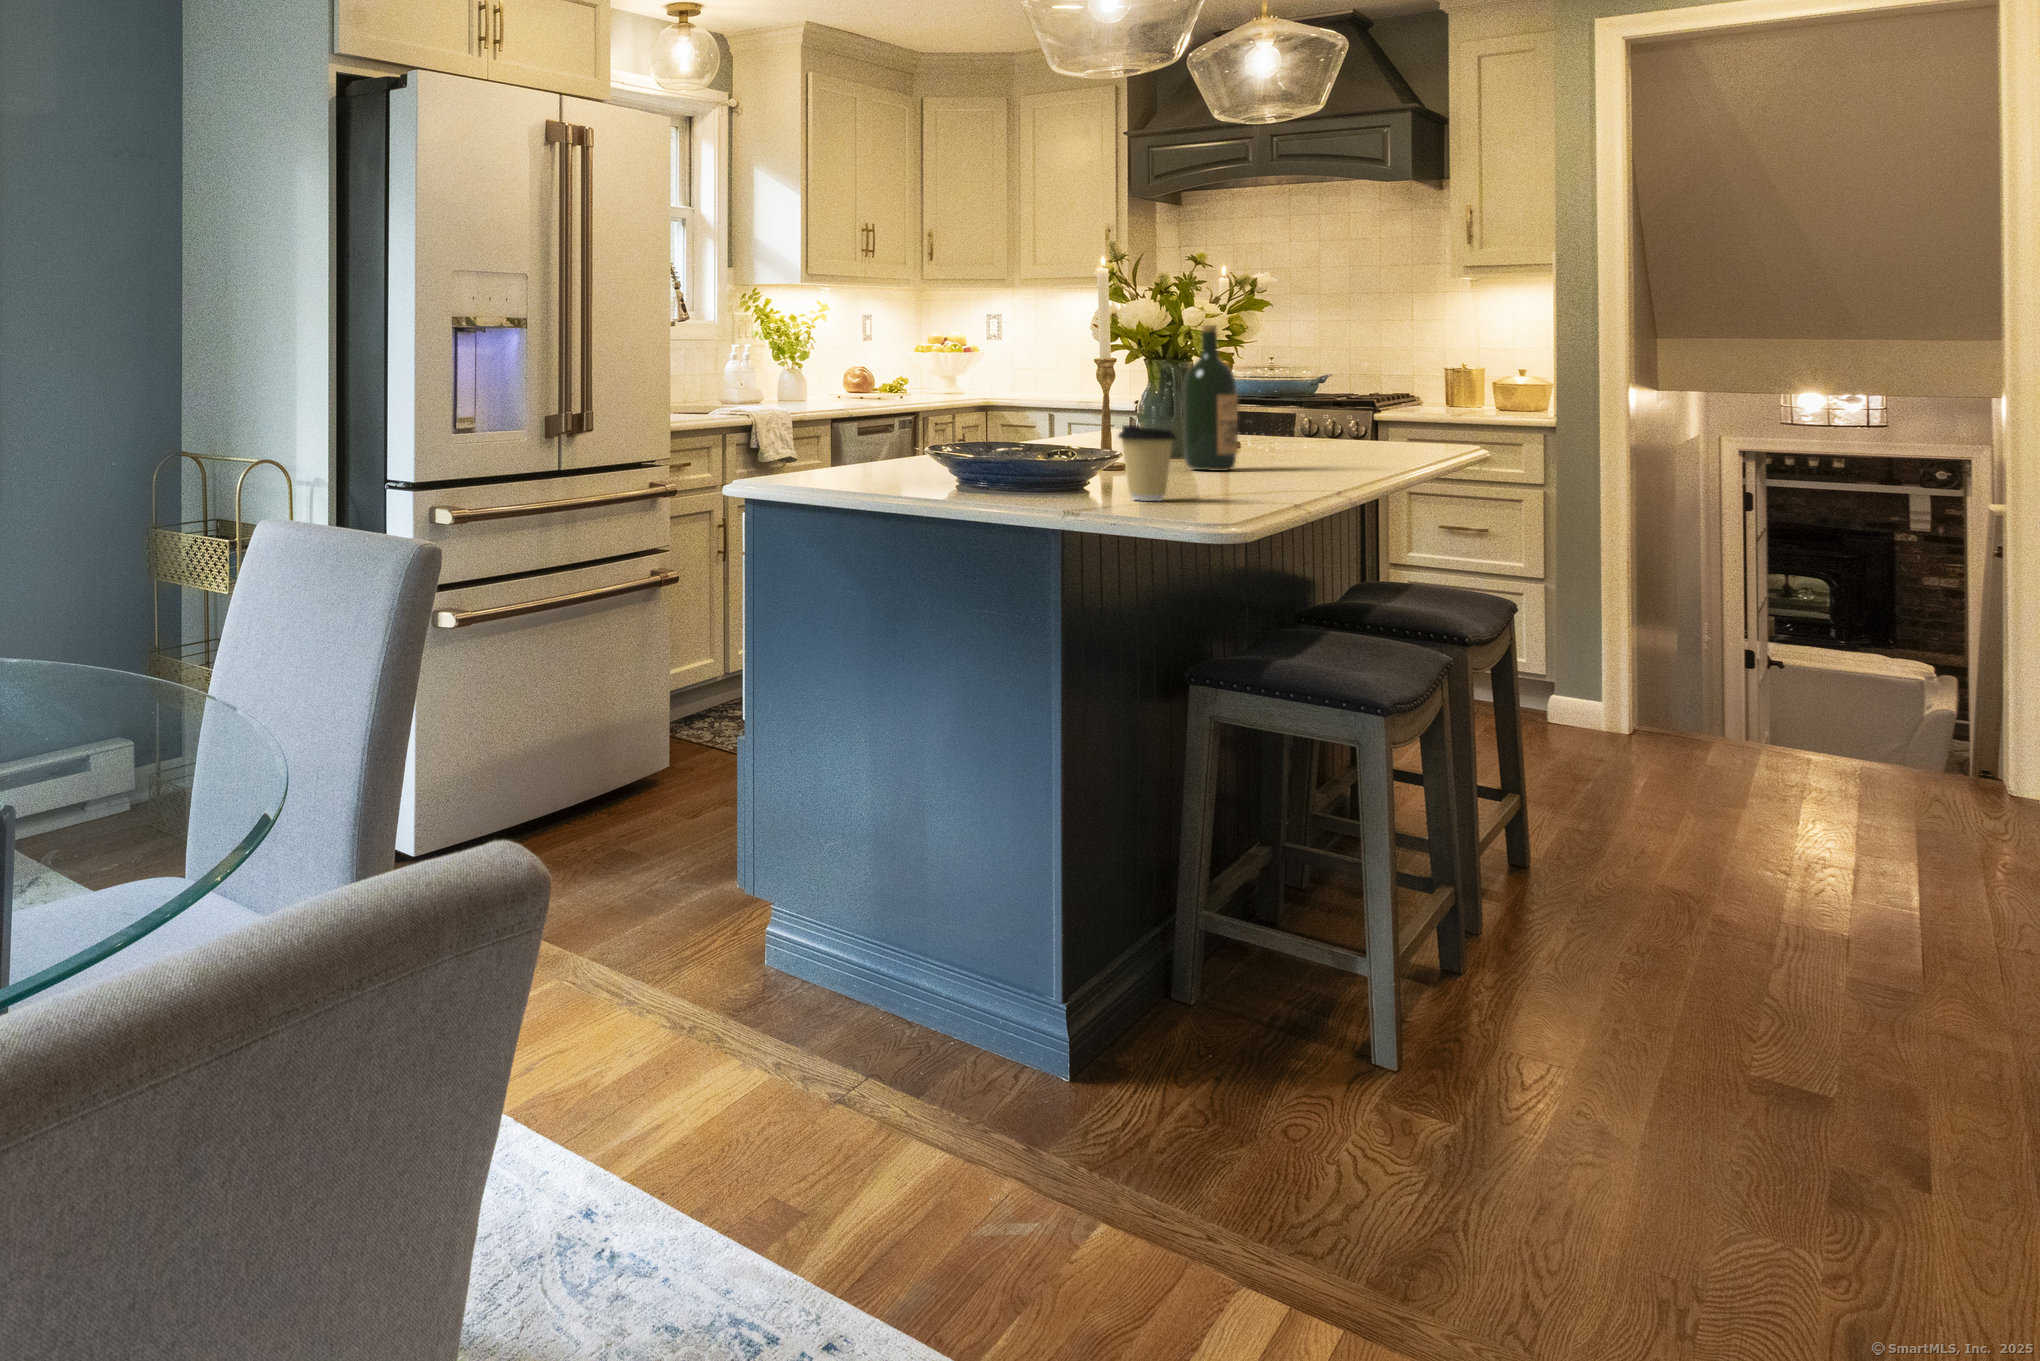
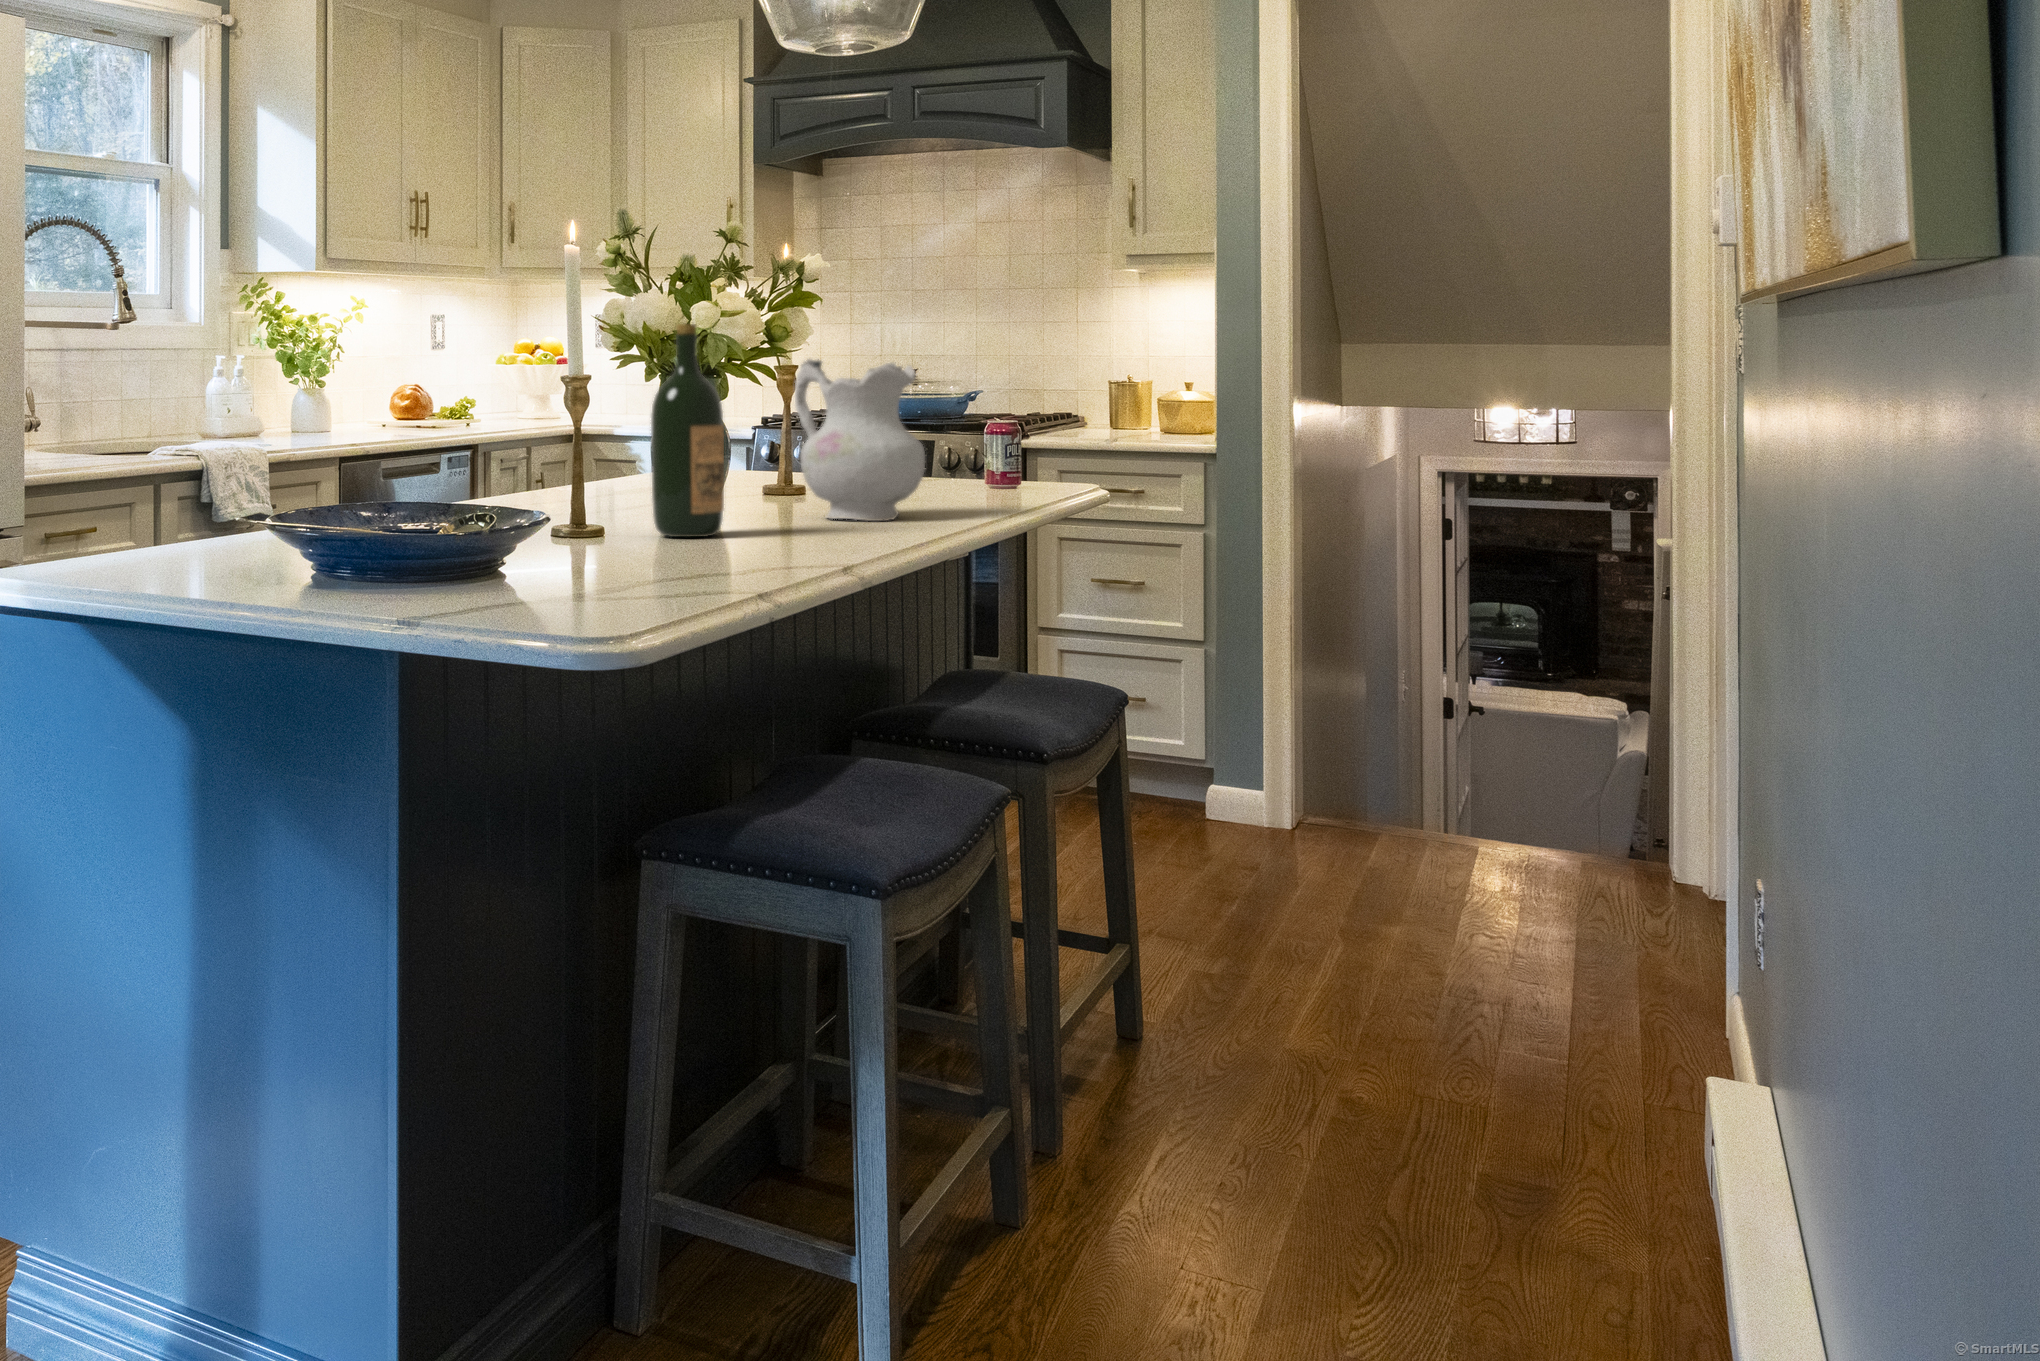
ceramic pitcher: none [1266,349,1375,465] -> present [795,359,925,521]
coffee cup: present [1118,425,1176,501] -> none [424,485,513,609]

